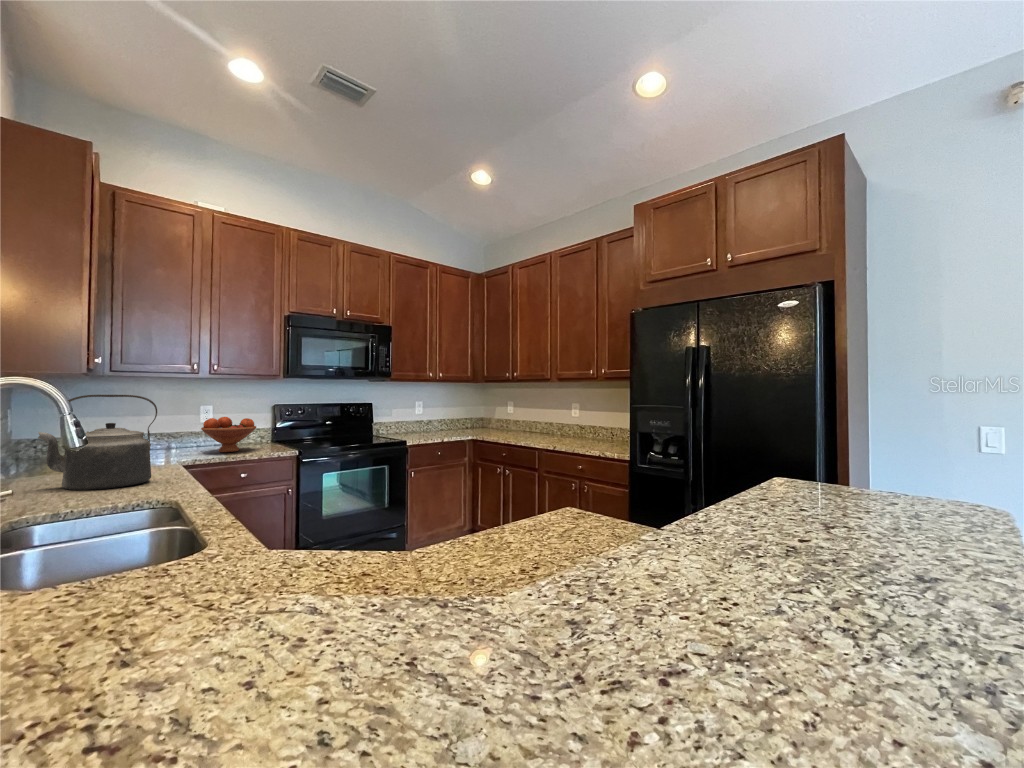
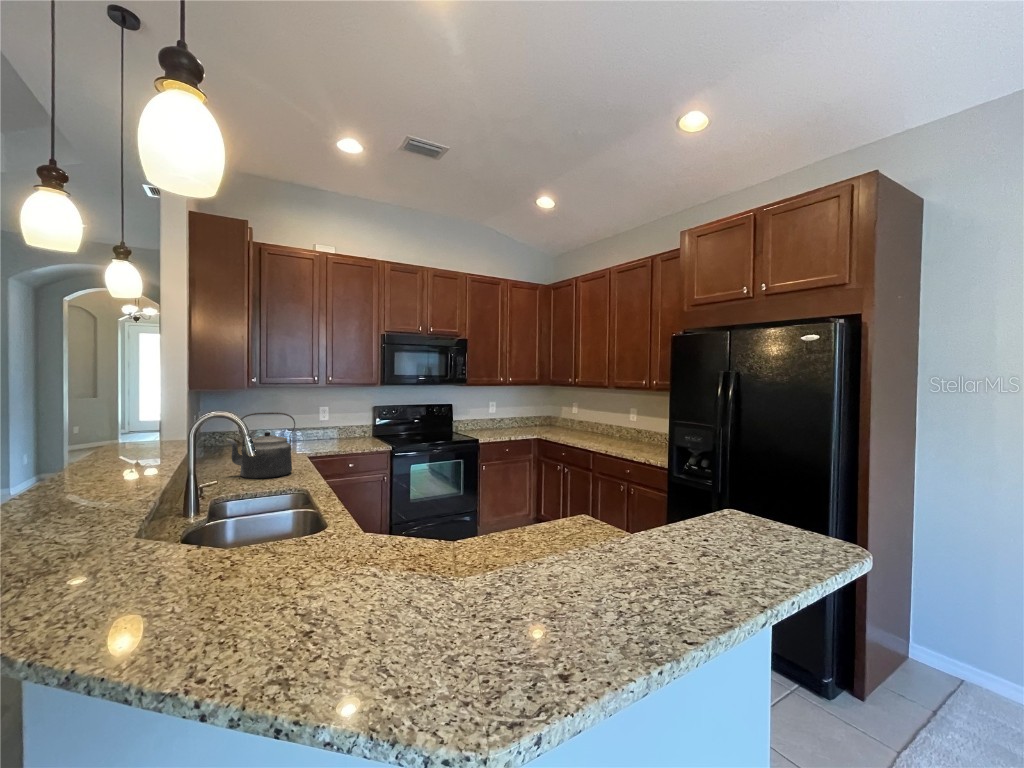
fruit bowl: present [201,417,256,452] -> none [322,416,361,445]

